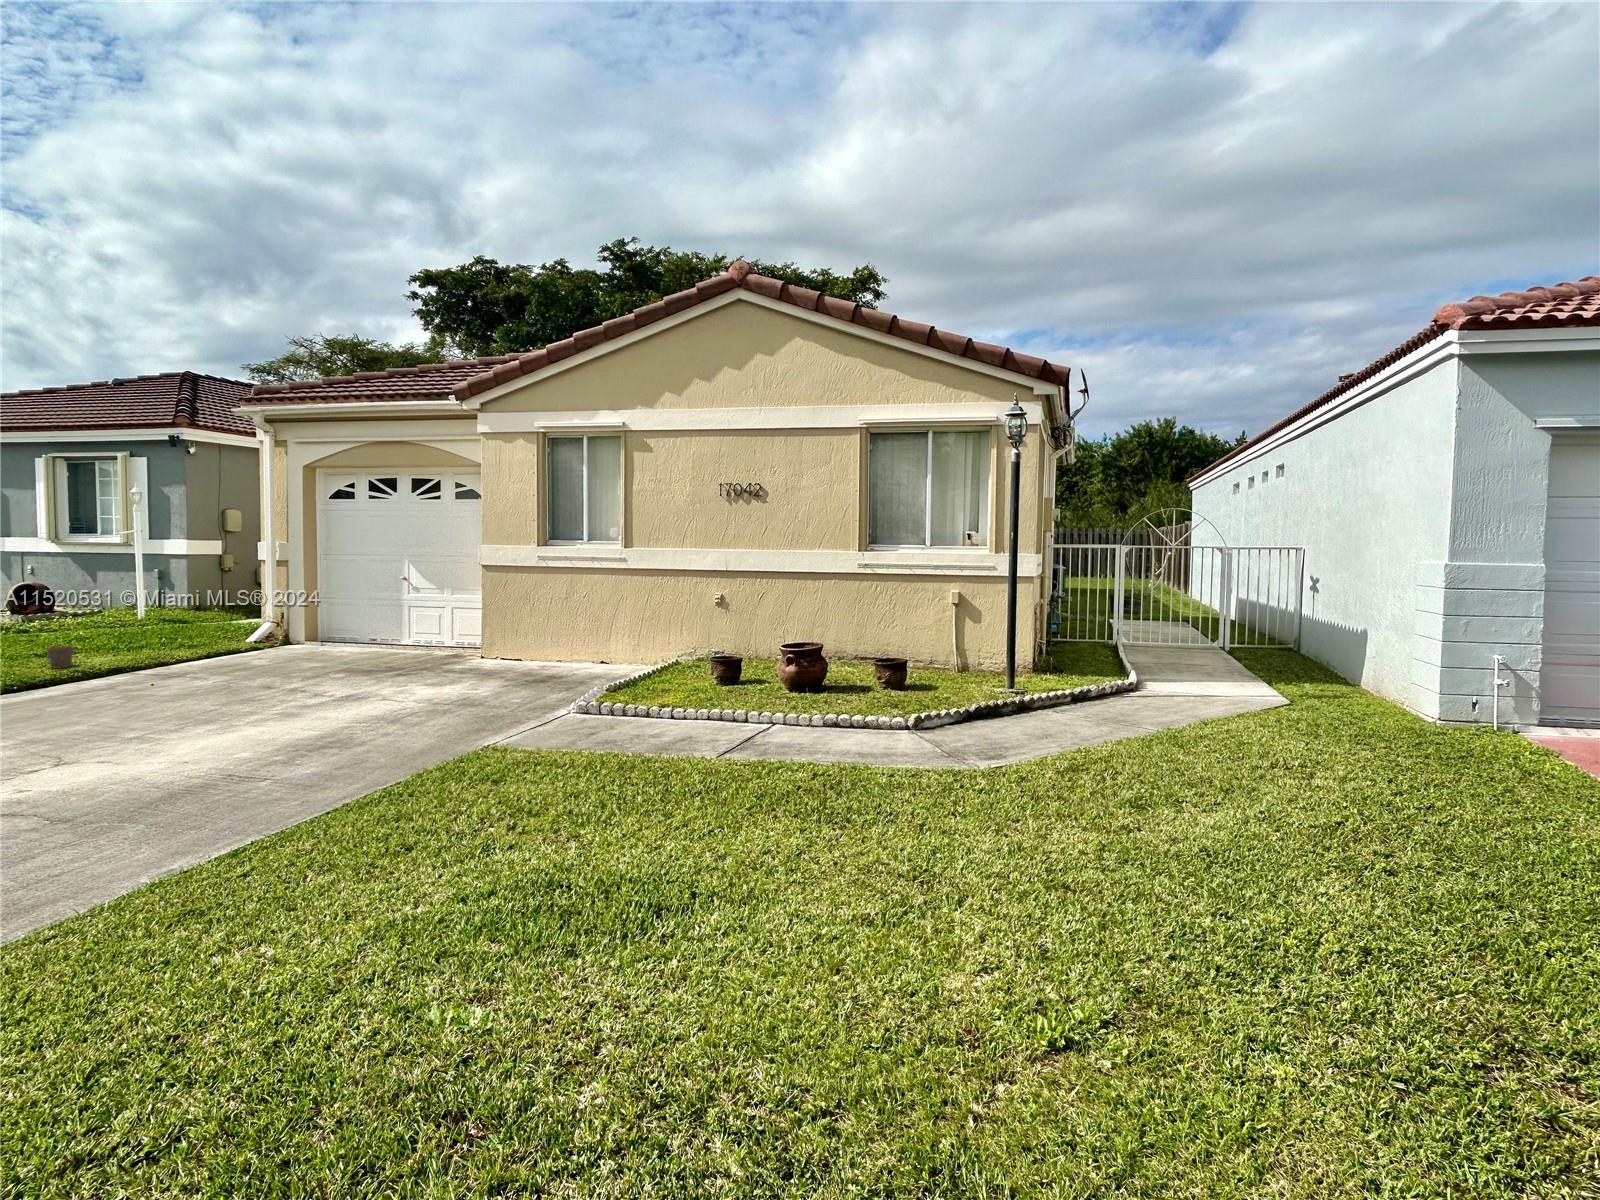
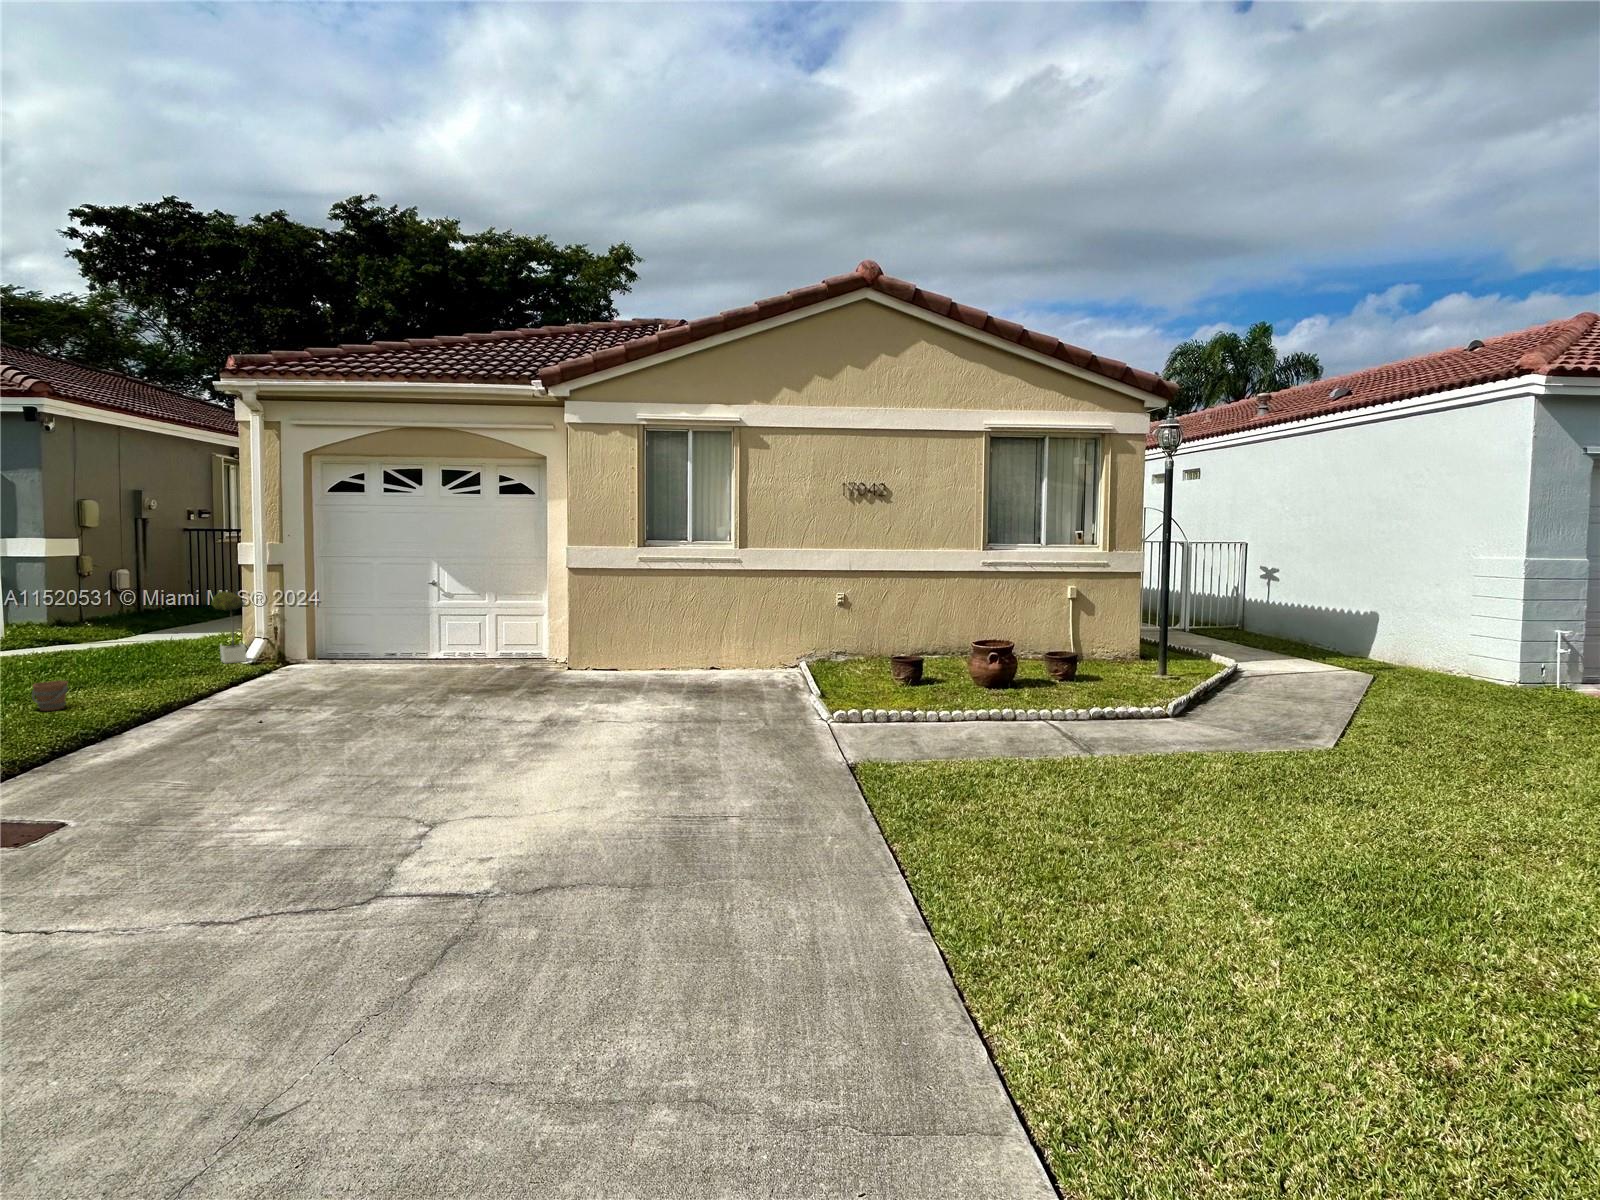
potted tree: none [237,580,265,640] -> present [211,591,247,663]

